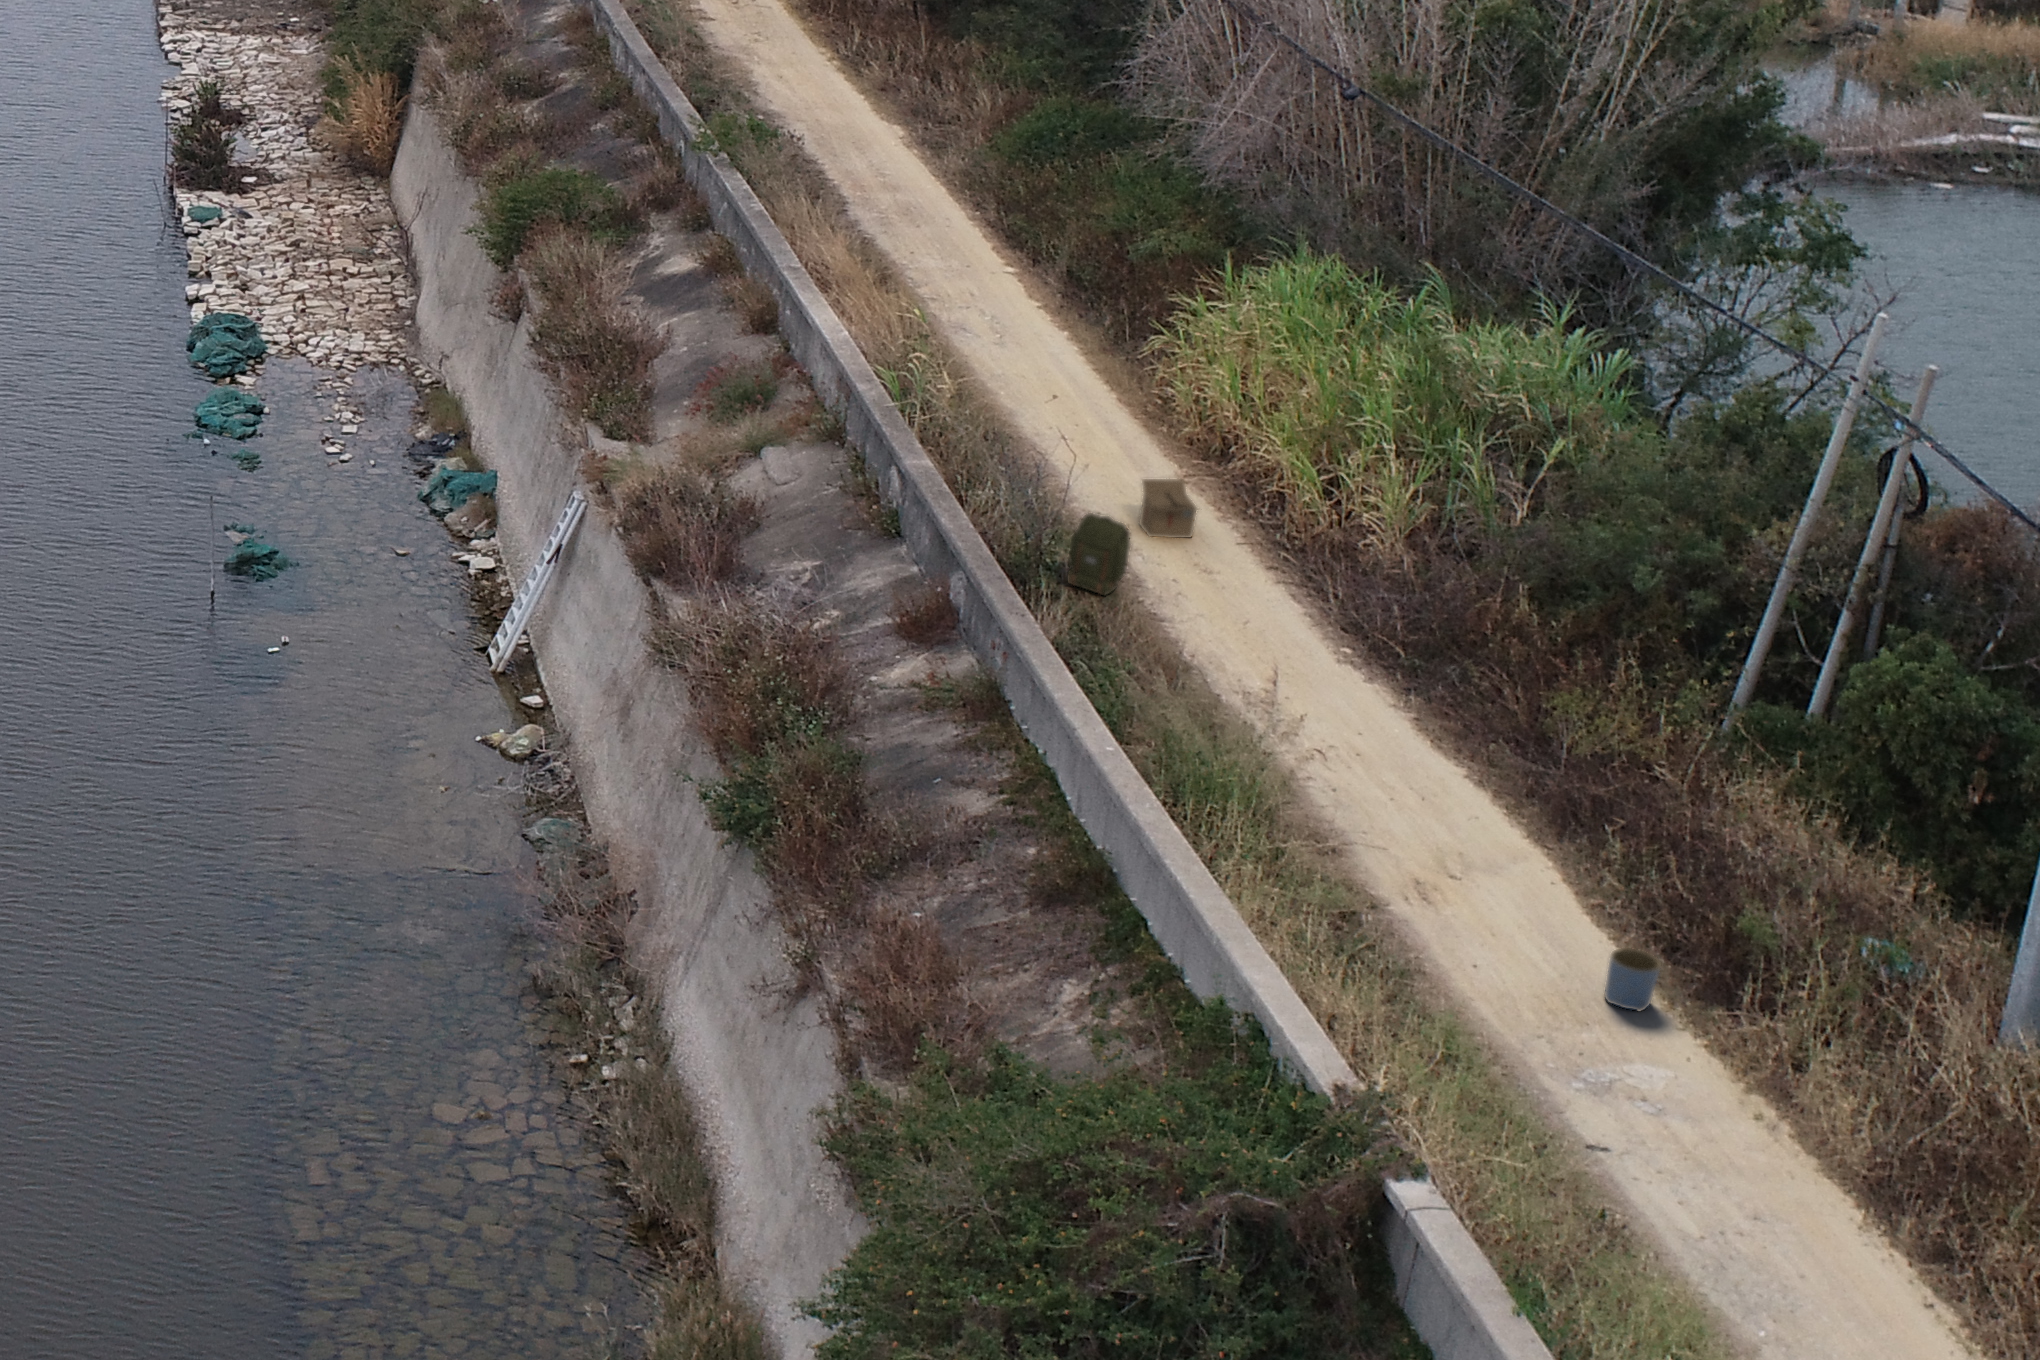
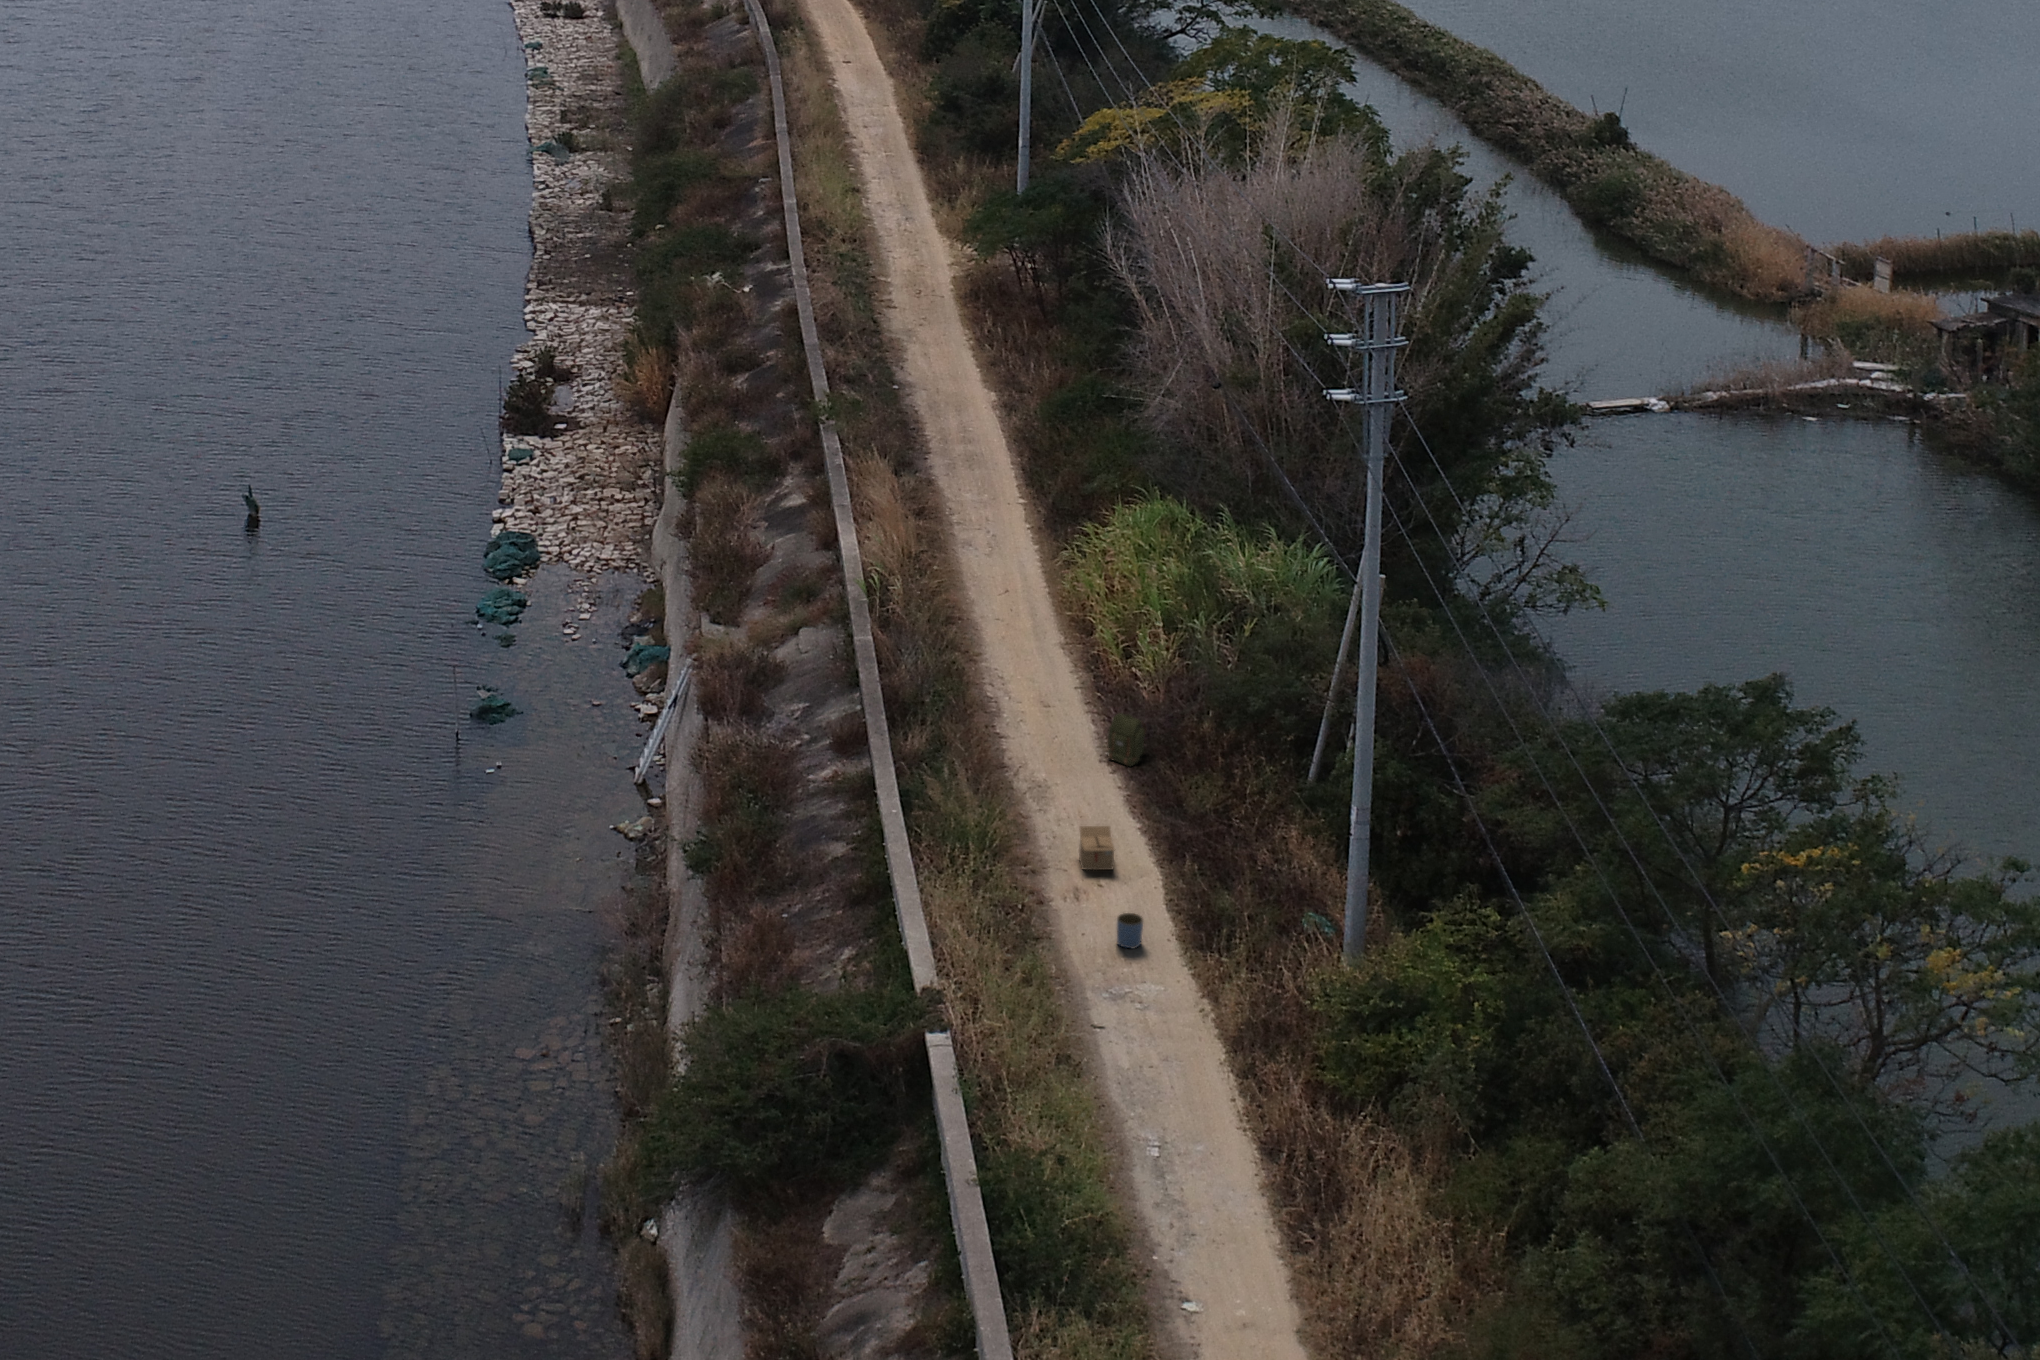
cardboard box: present [1140,479,1197,538] -> present [1079,826,1115,870]
backpack: present [1068,514,1130,595] -> present [1108,713,1146,766]

